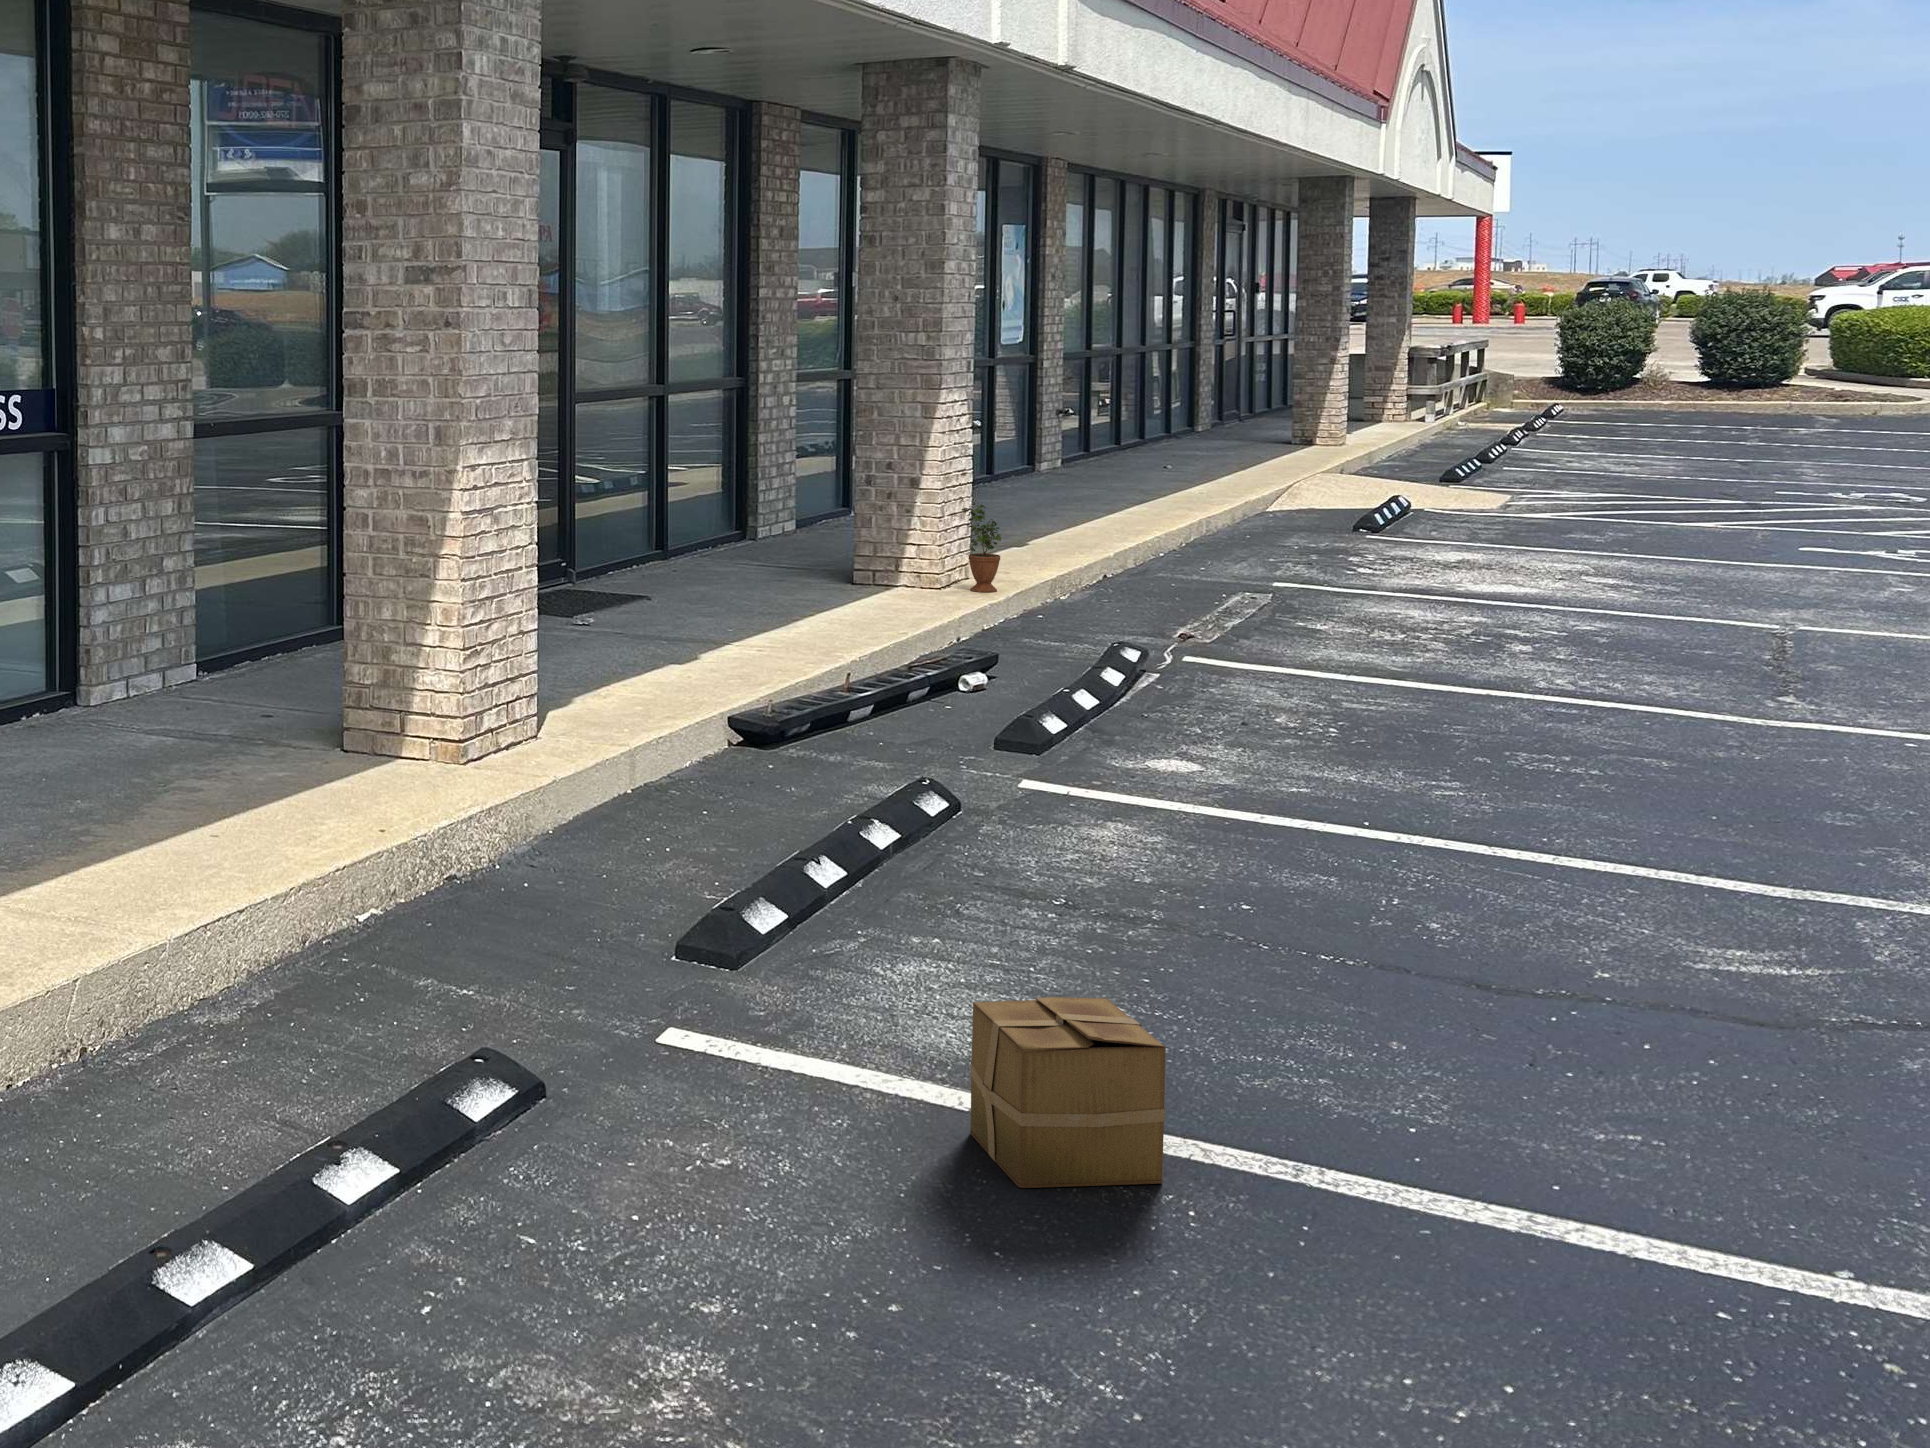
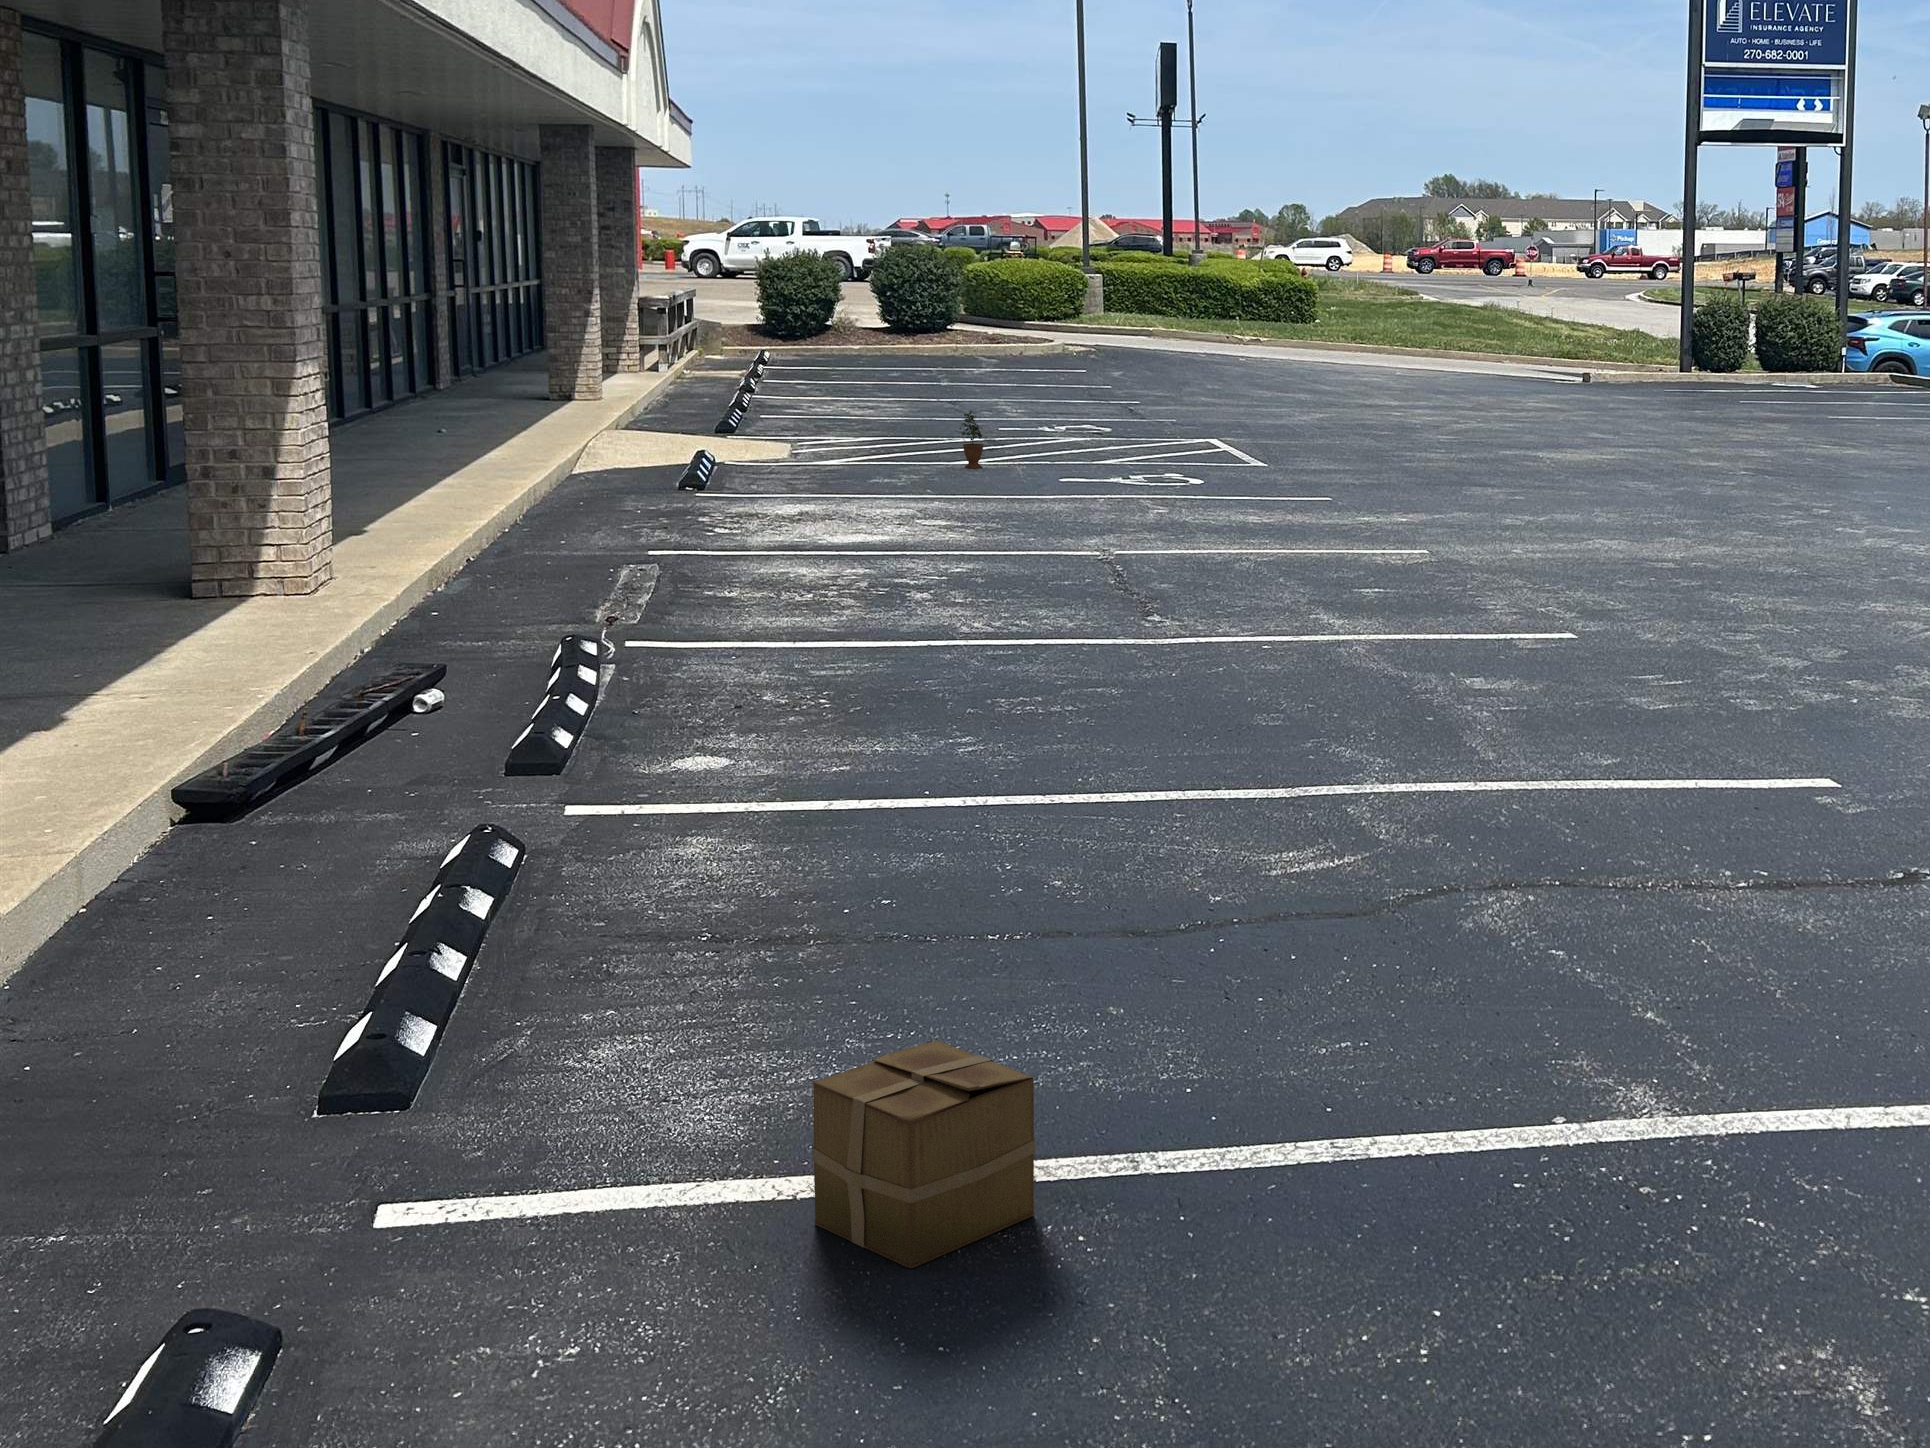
potted plant: present [962,501,1001,592] -> present [959,411,984,468]

